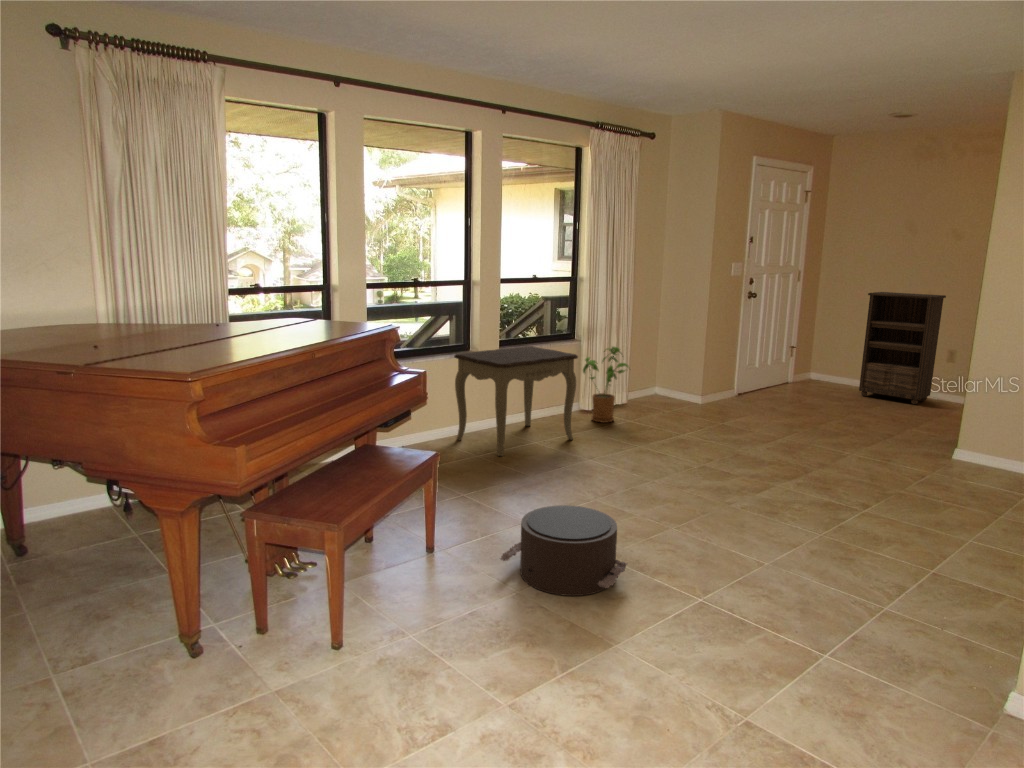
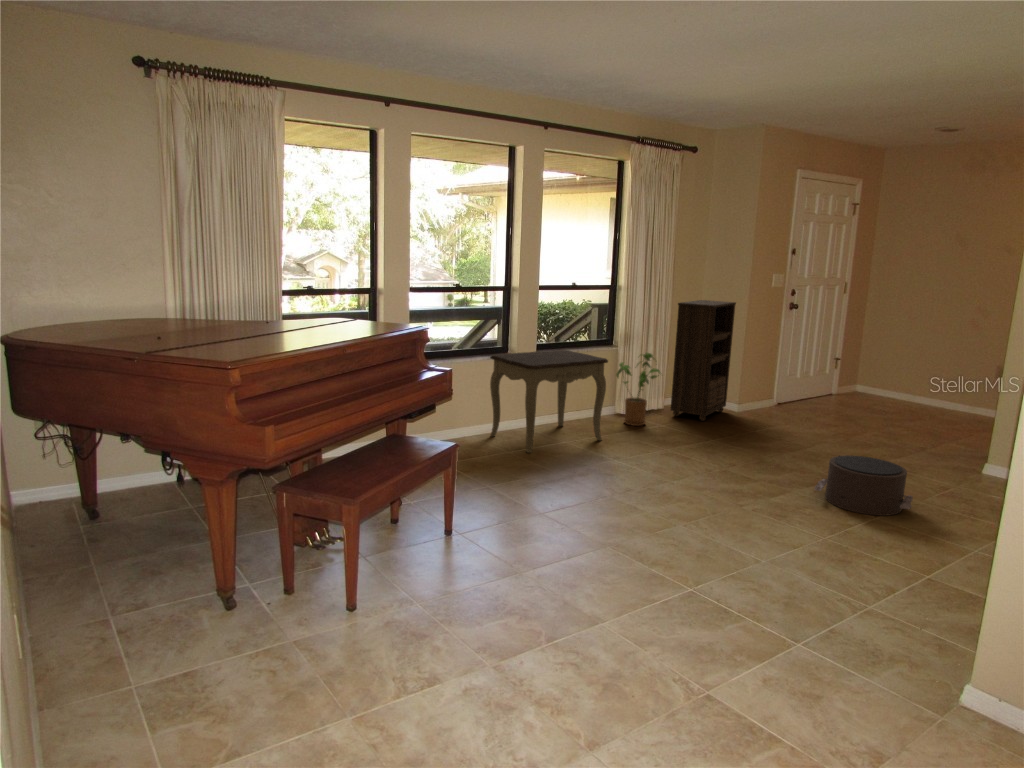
bookshelf: present [859,292,946,404] -> present [671,300,736,421]
pouf: present [500,505,628,596] -> present [814,455,913,516]

